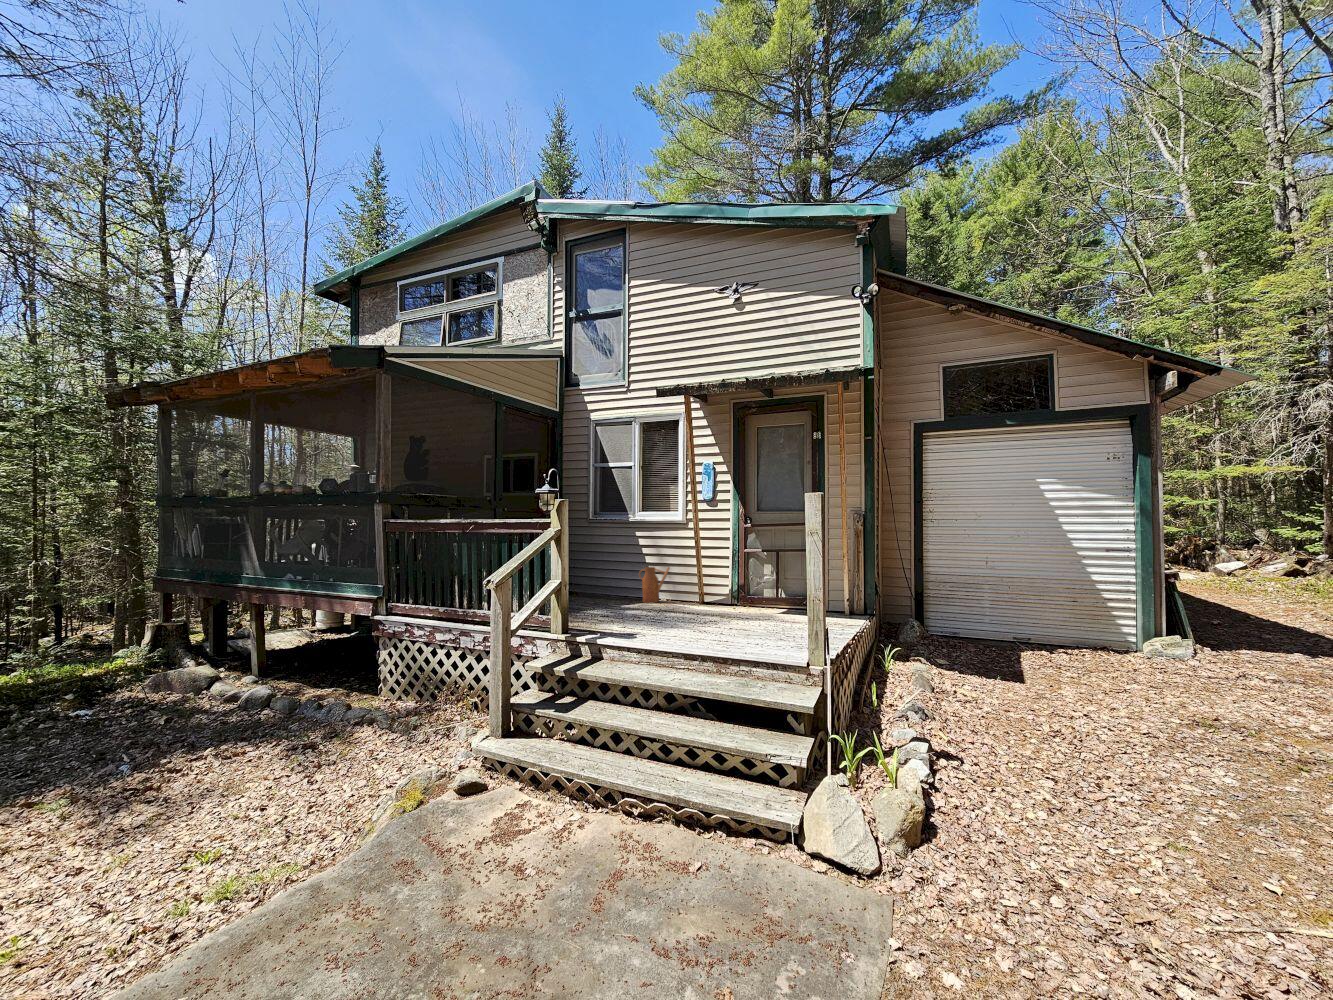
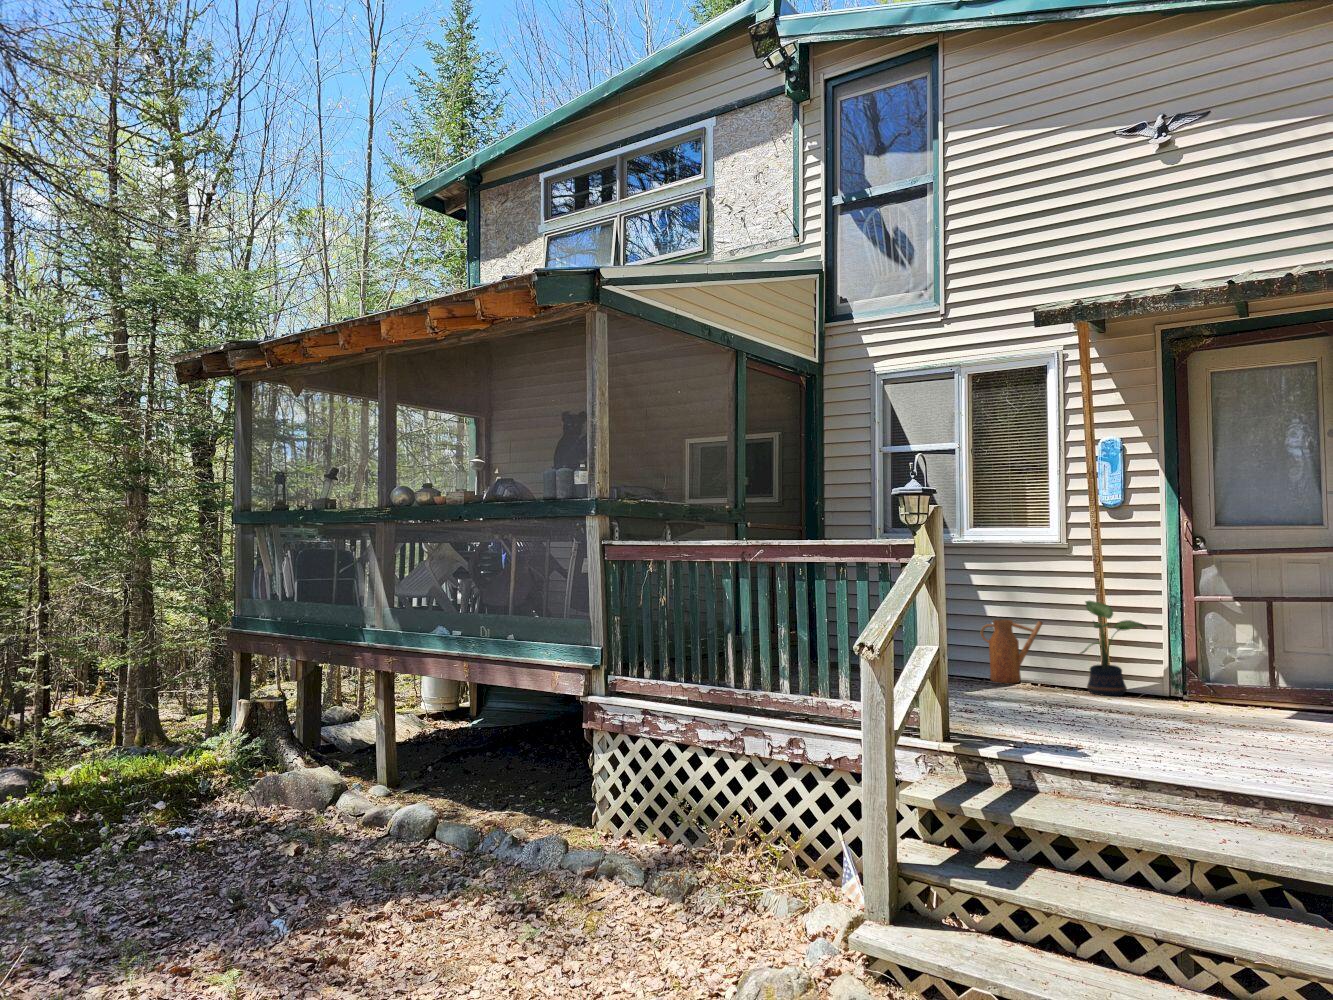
potted plant: none [682,555,718,609] -> present [1080,601,1147,696]

